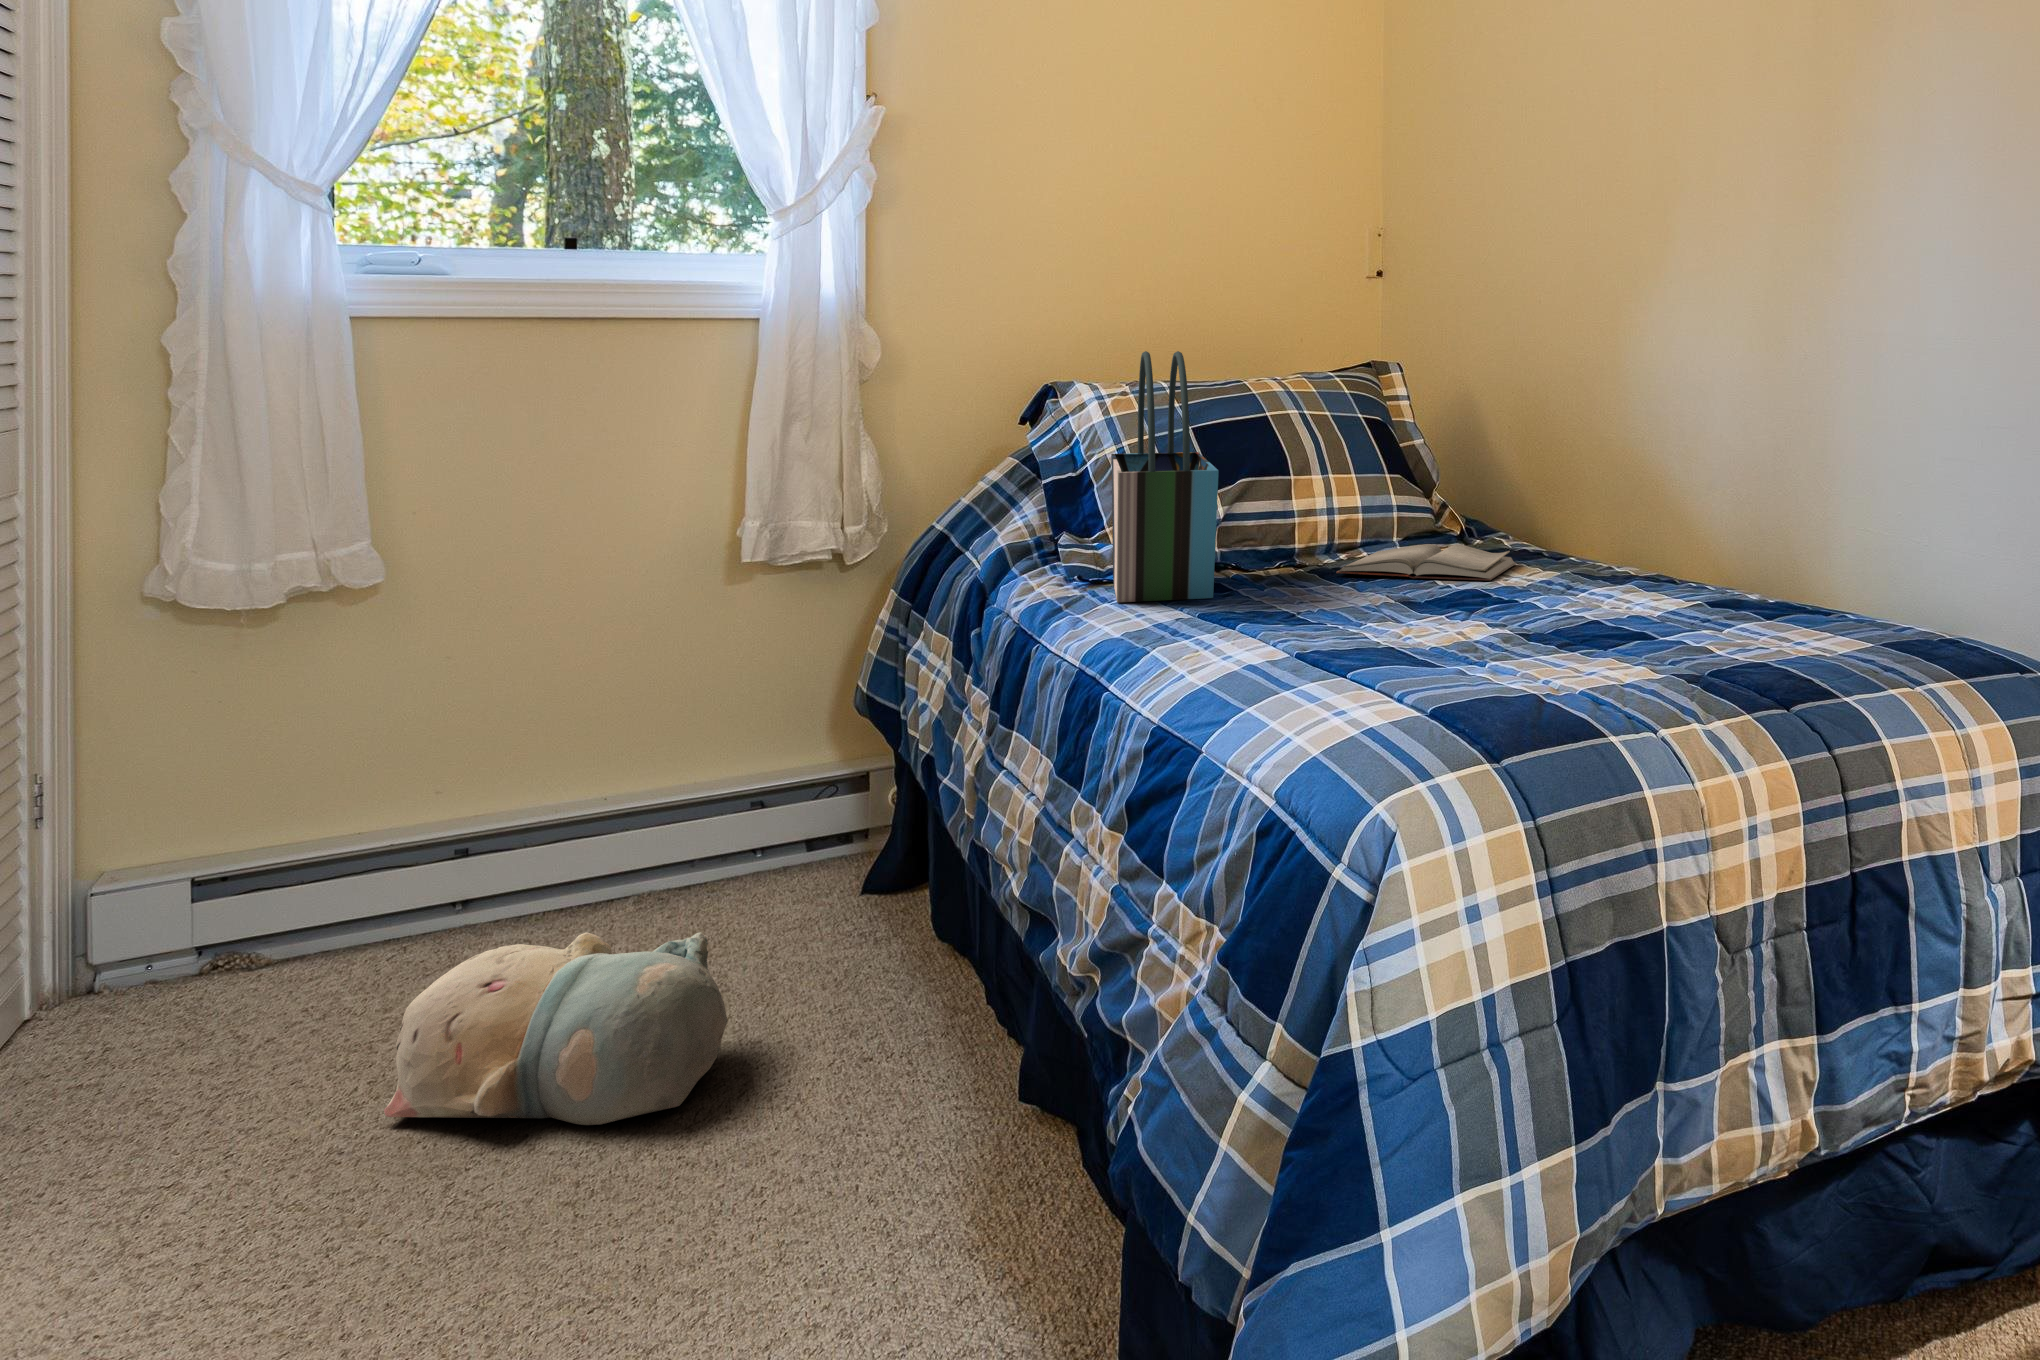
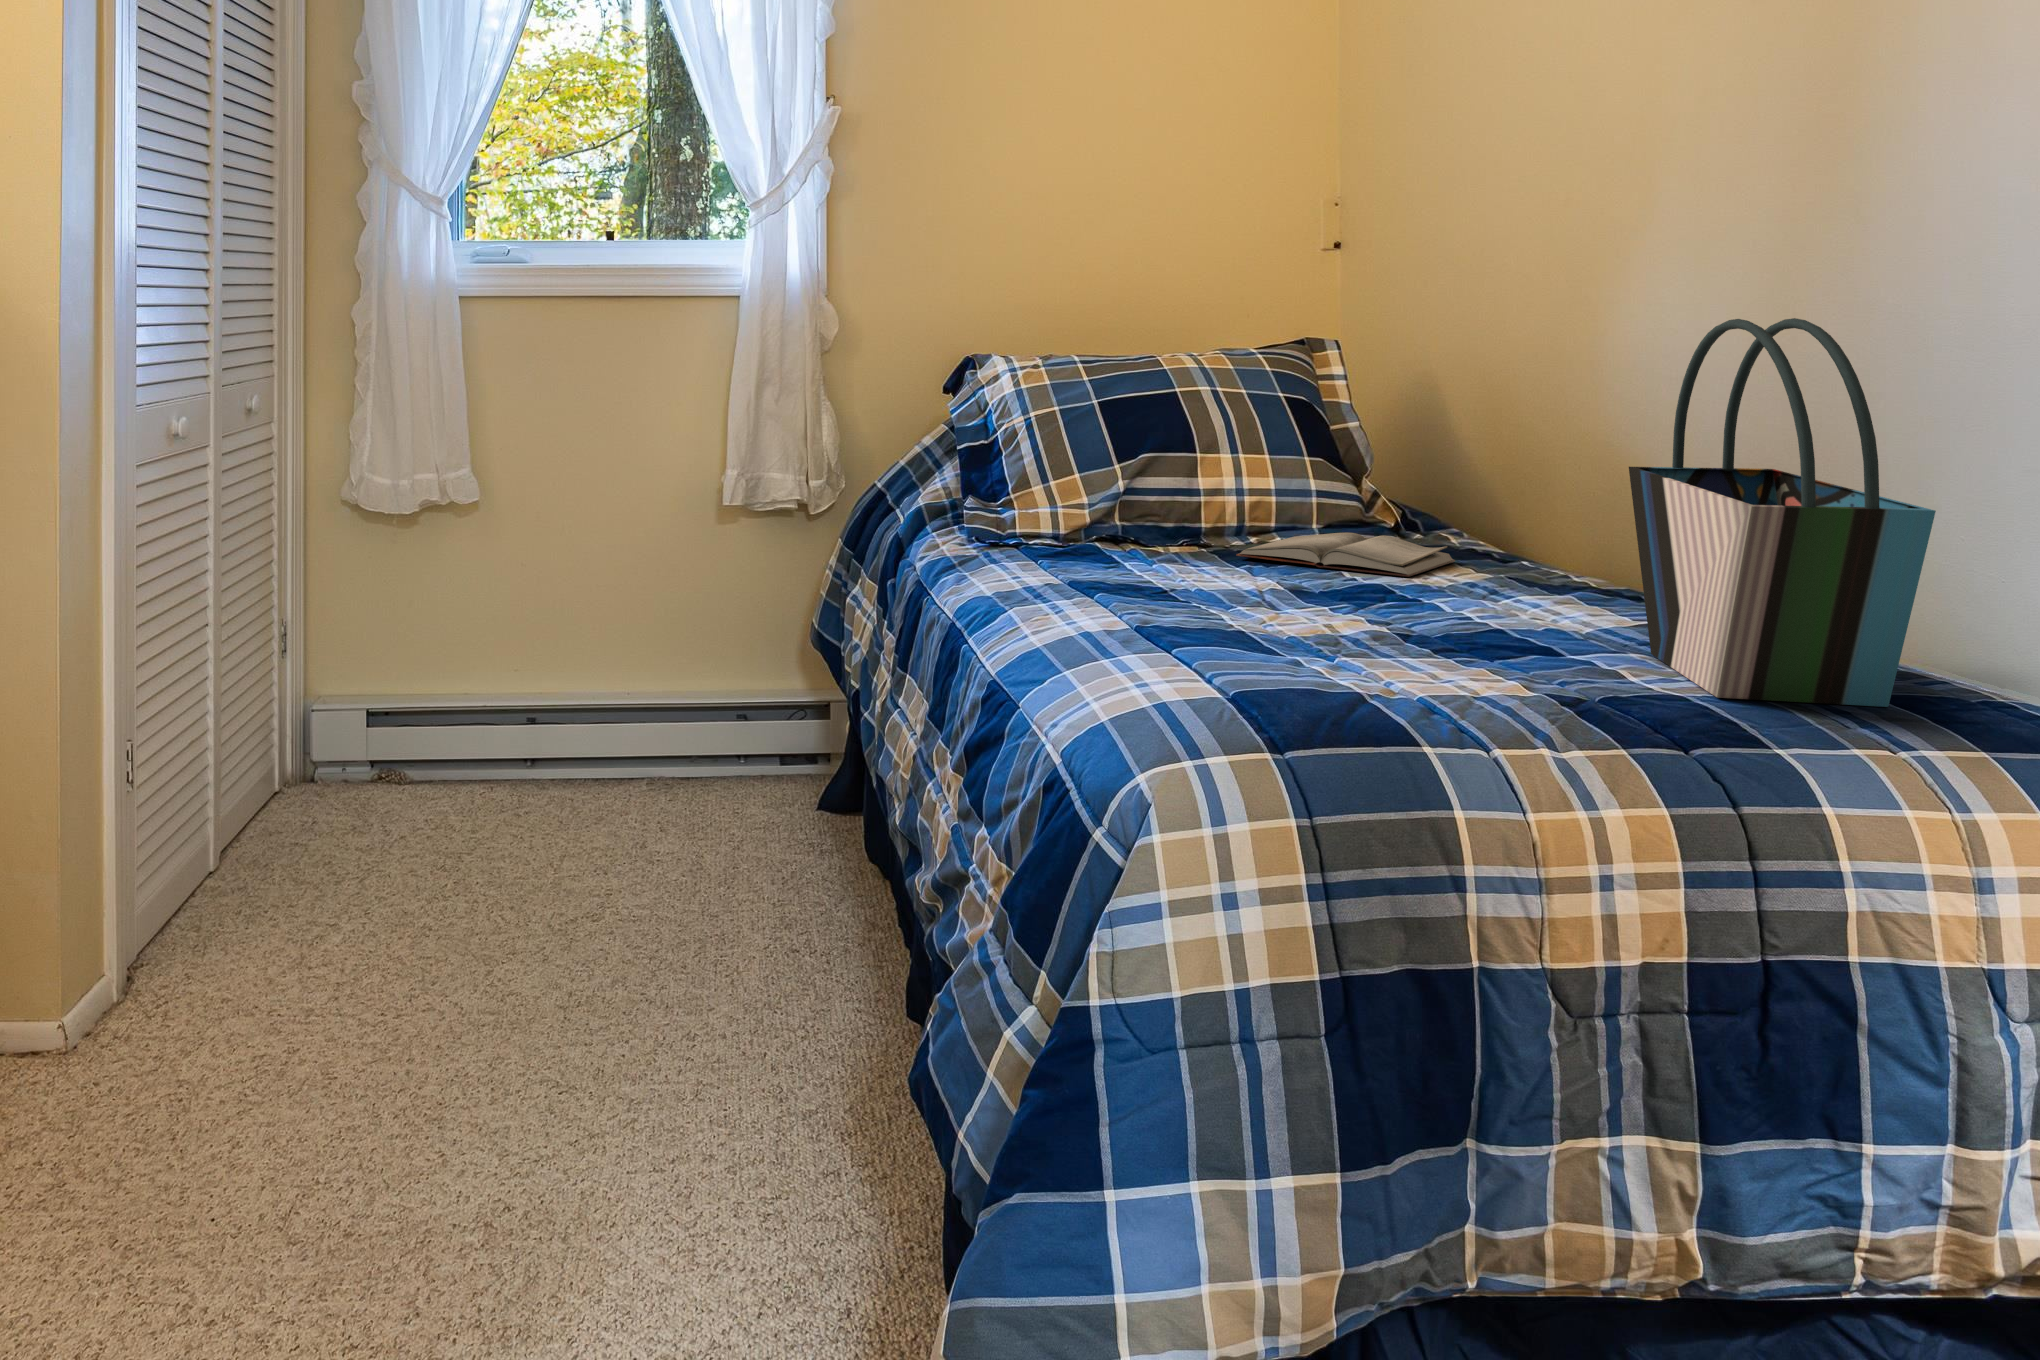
tote bag: present [1111,351,1219,602] -> present [1629,318,1936,707]
plush toy: present [384,932,728,1125] -> none [461,792,685,943]

